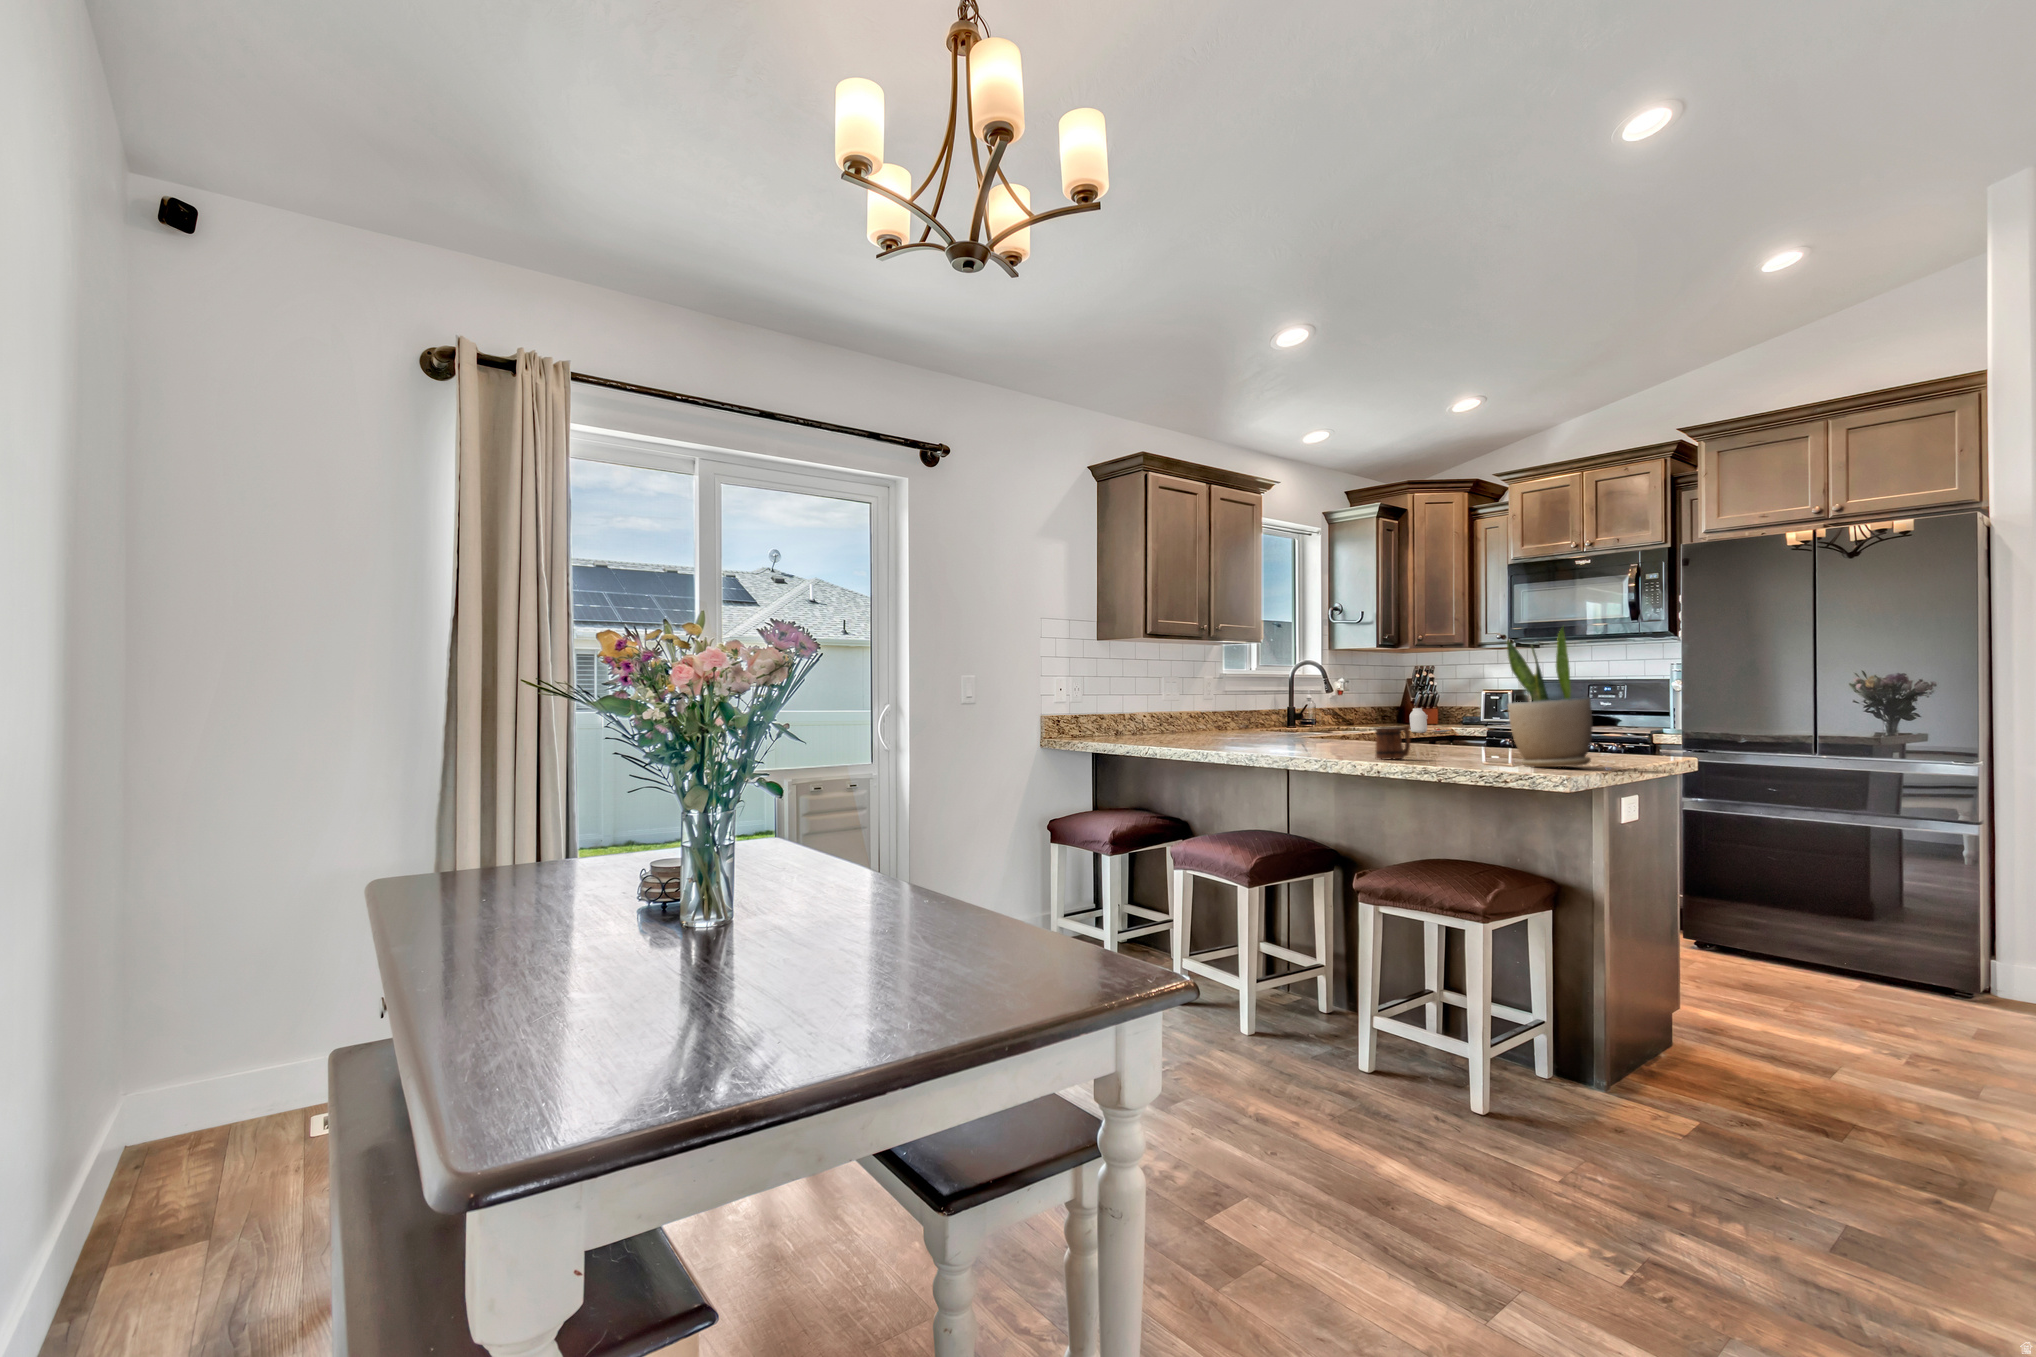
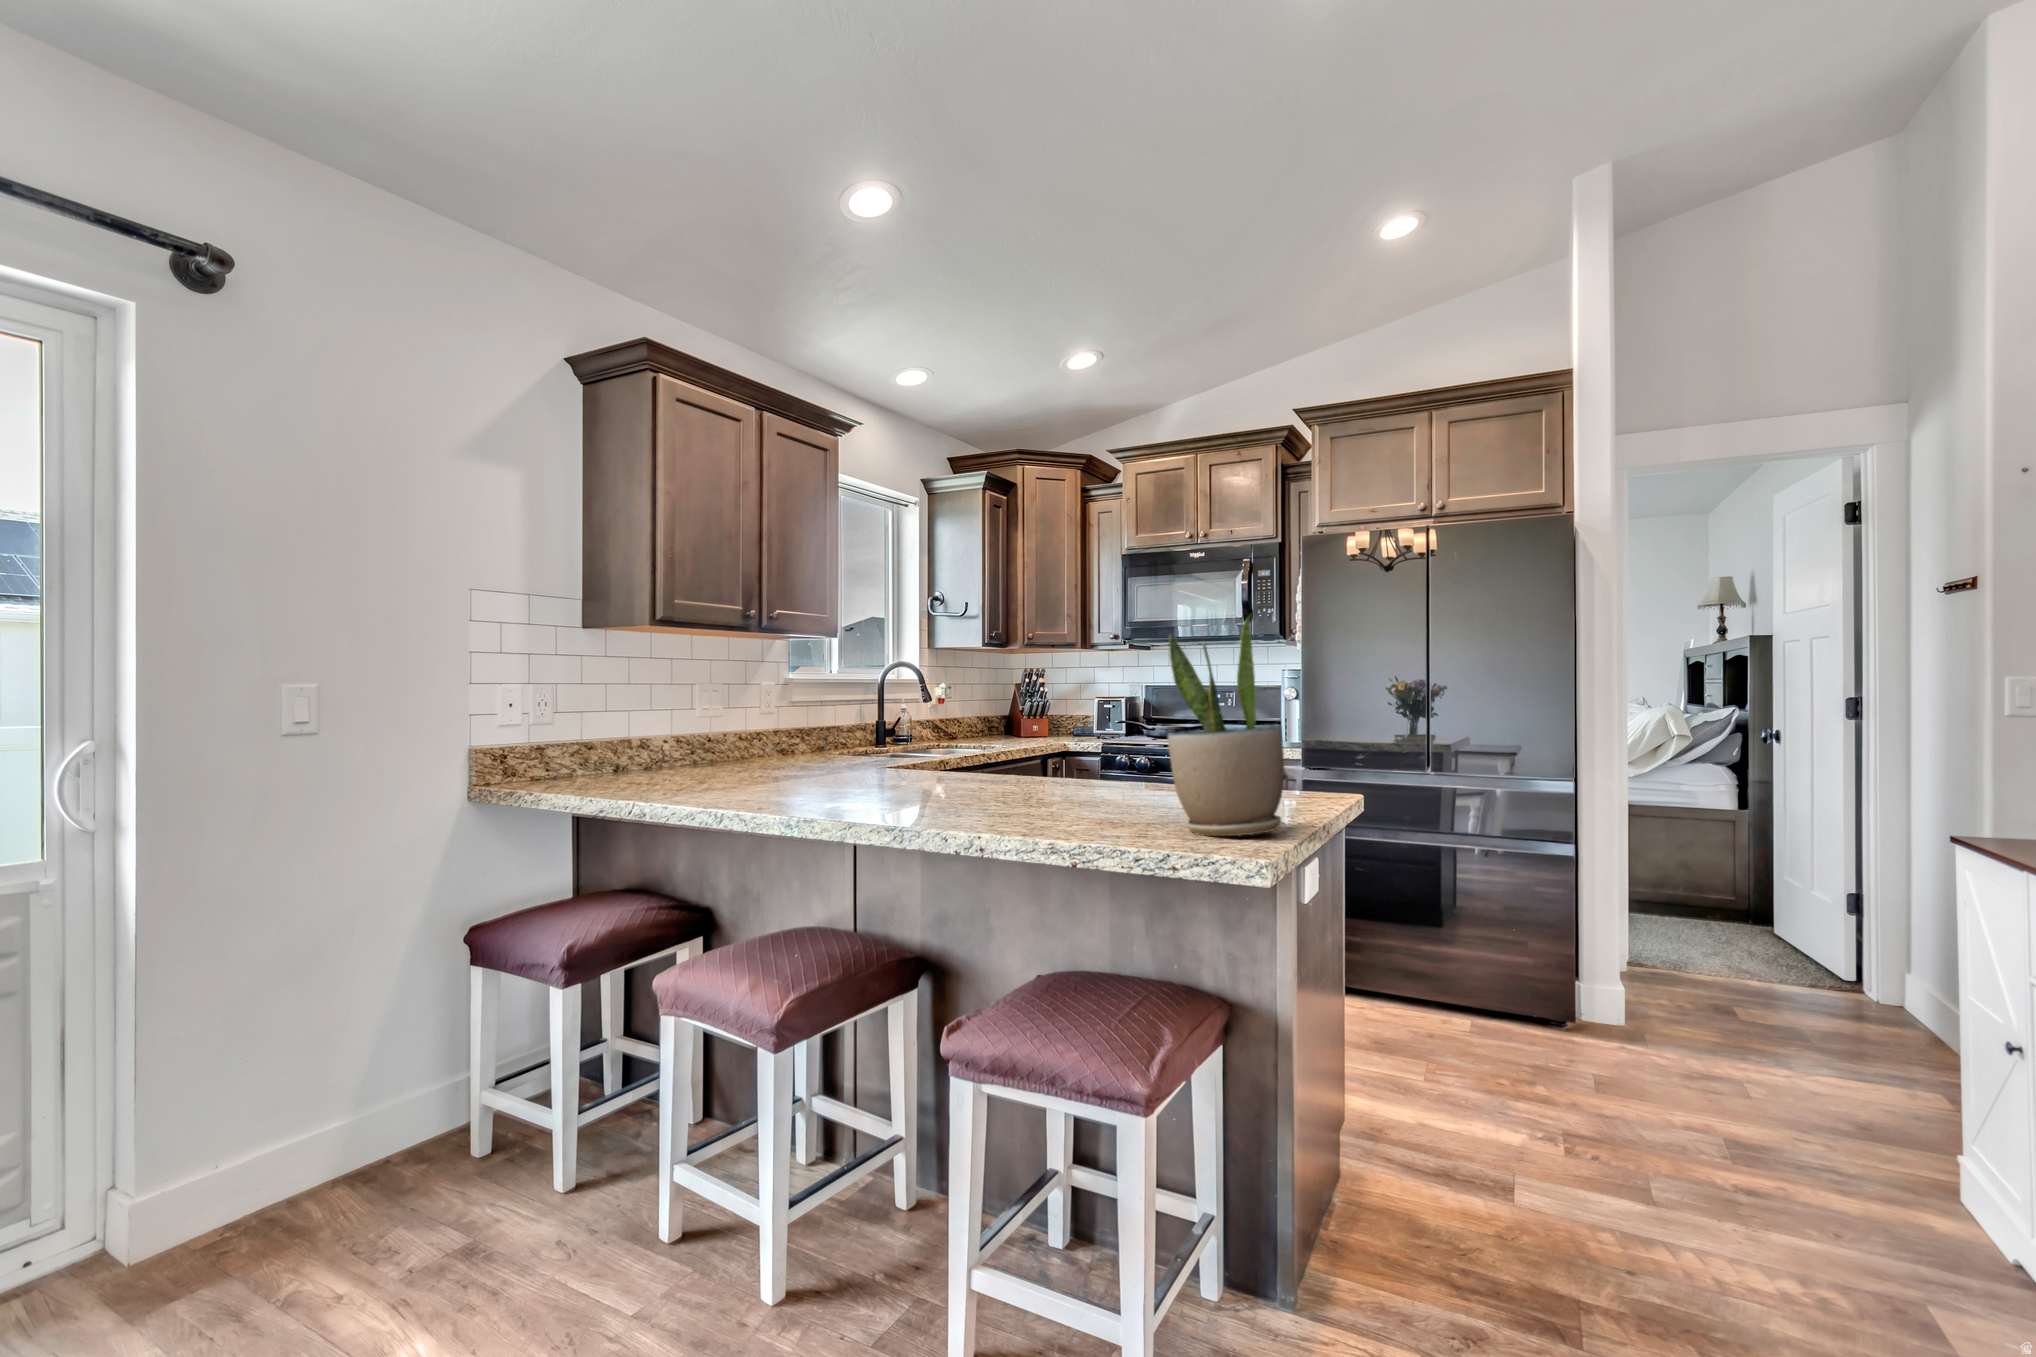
jar: present [1410,708,1450,733] -> none [1015,718,1063,749]
mug: present [1375,725,1411,760] -> none [975,768,1027,828]

